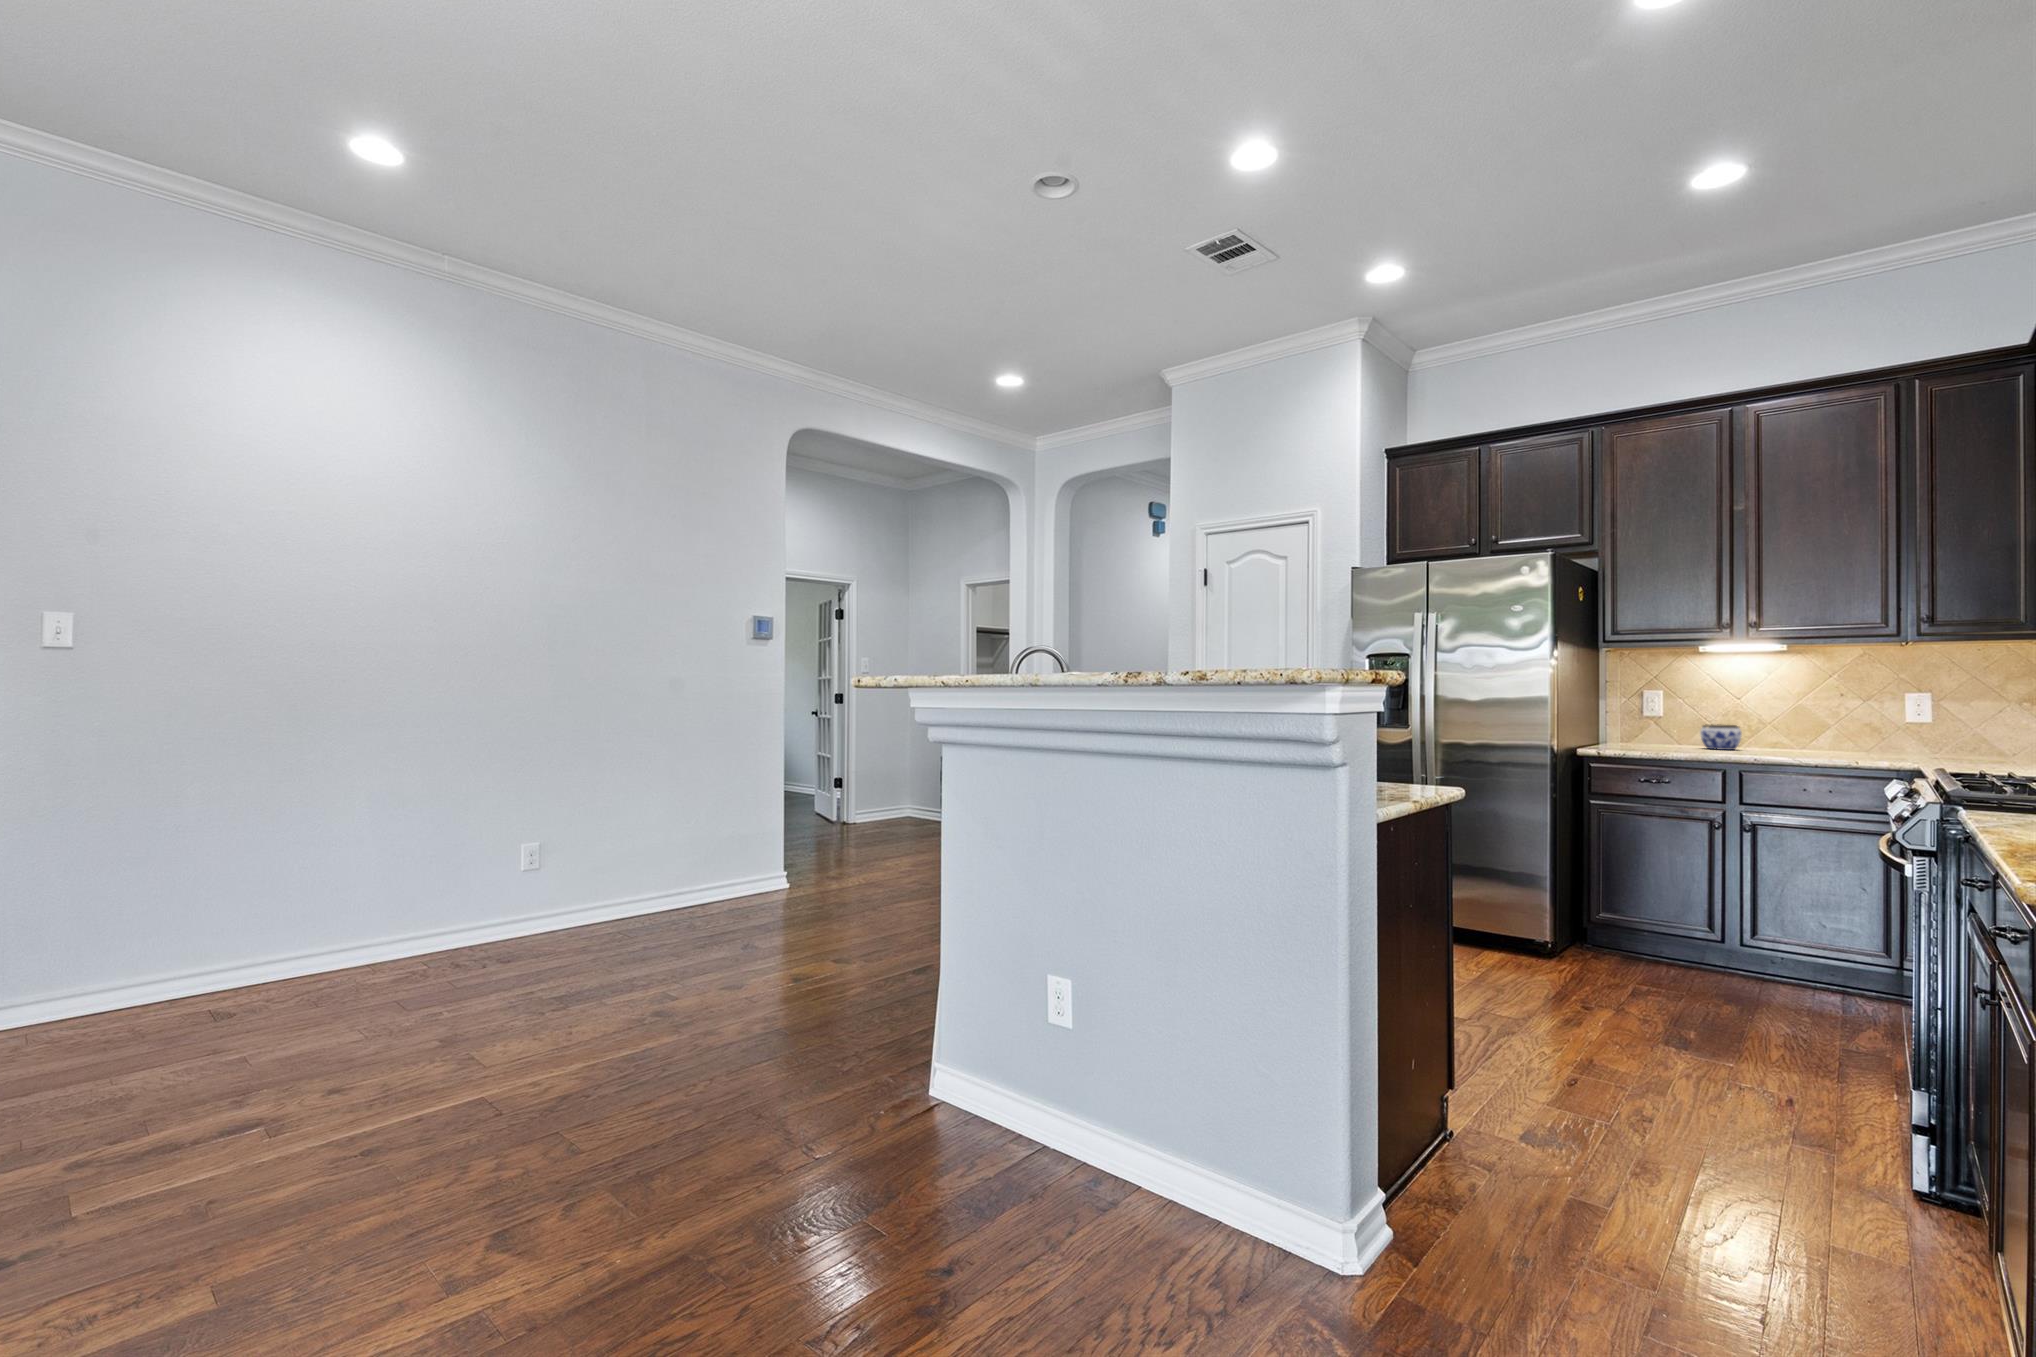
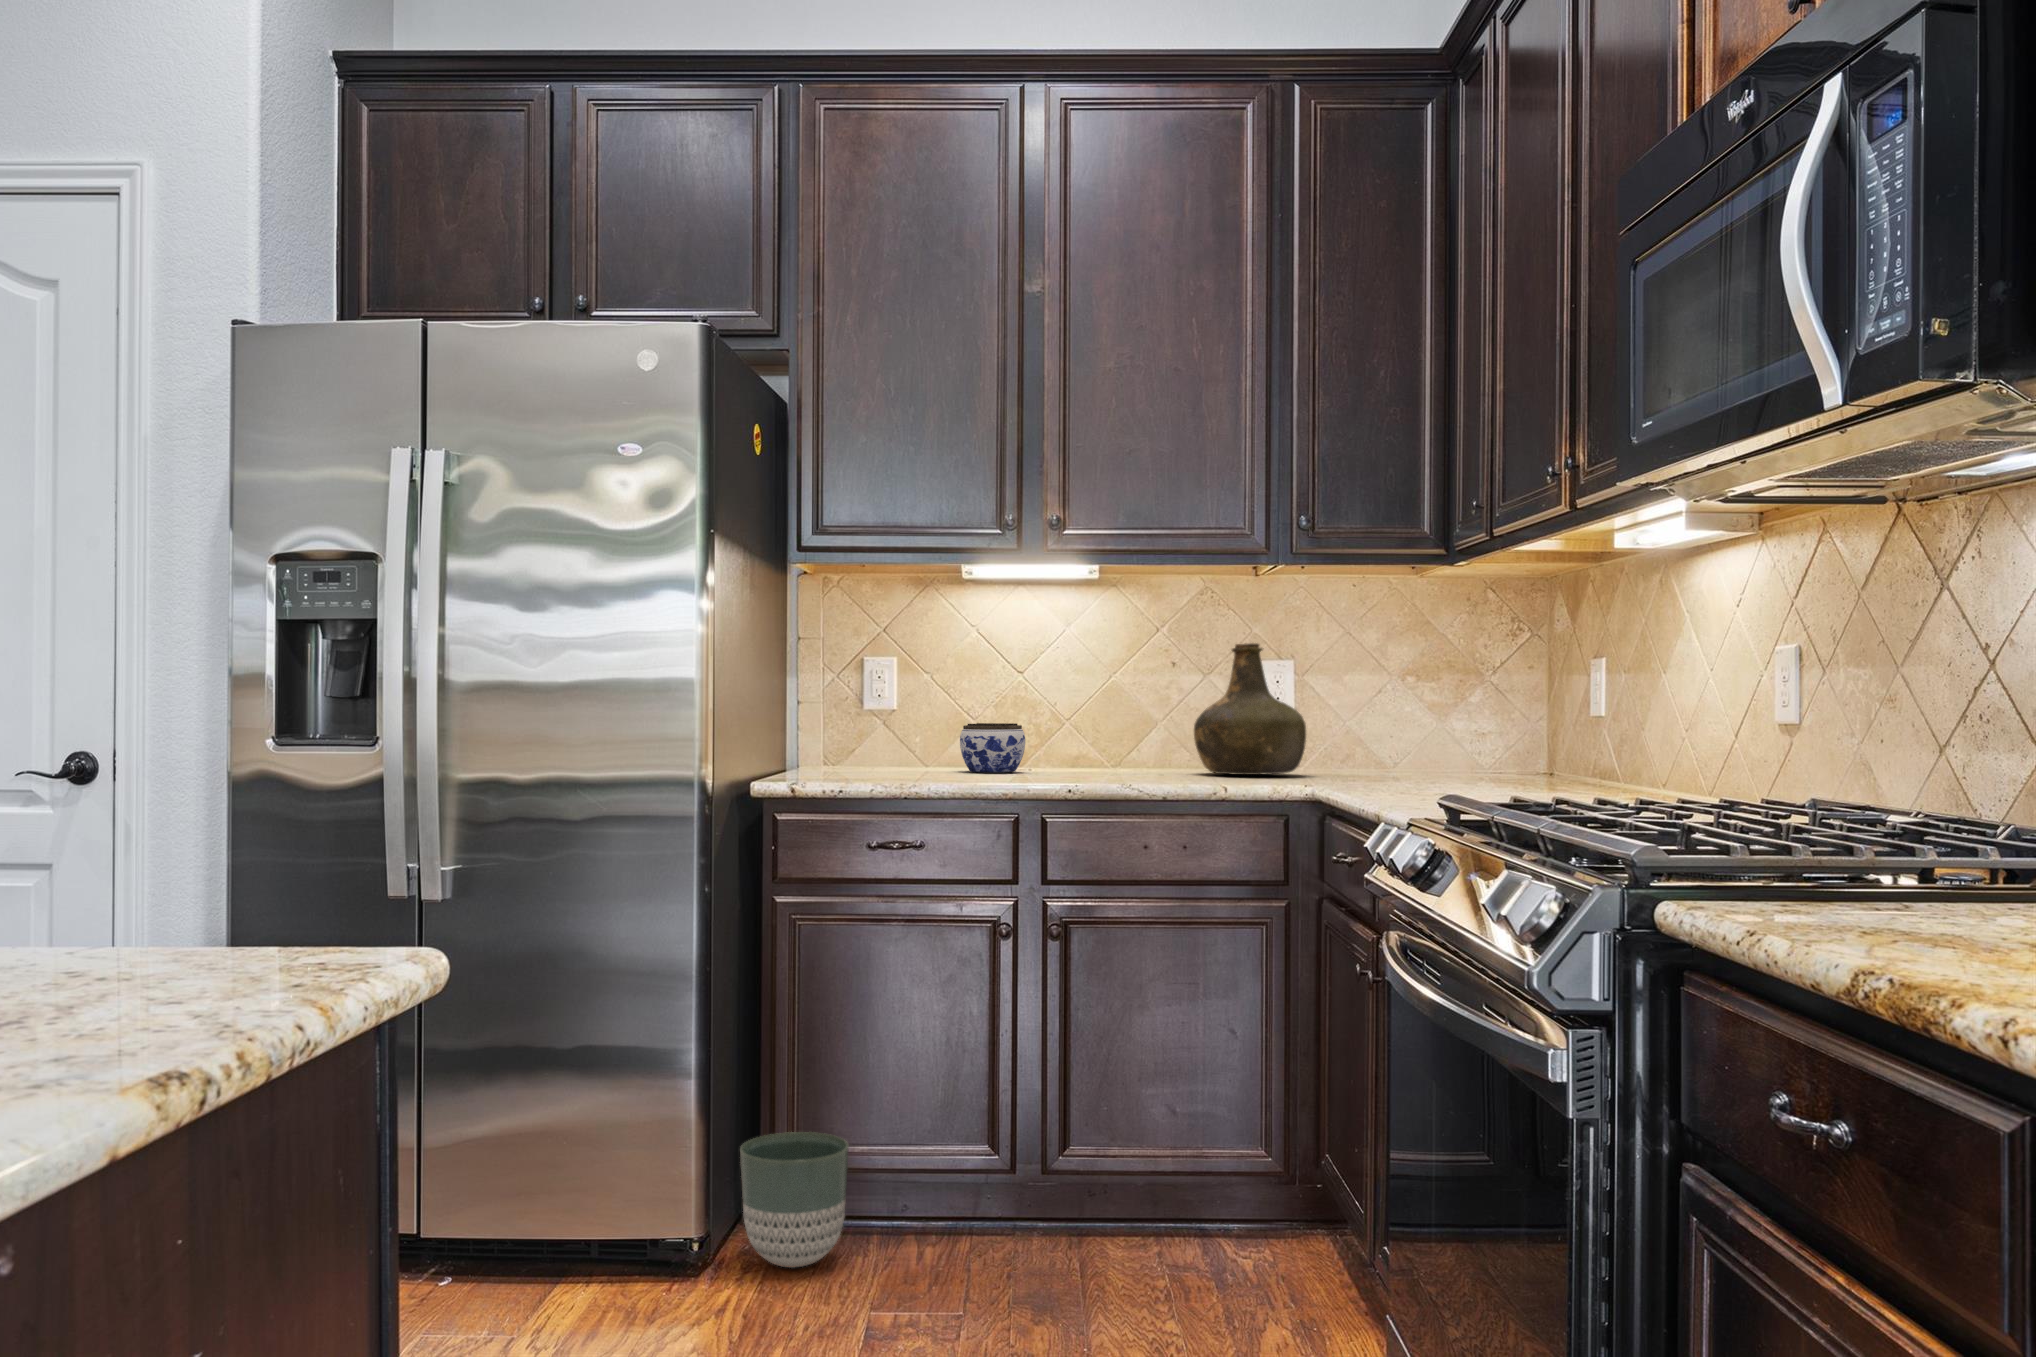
bottle: none [1857,684,1942,757] -> present [1194,643,1306,775]
planter: none [1572,905,1628,963] -> present [740,1132,849,1268]

